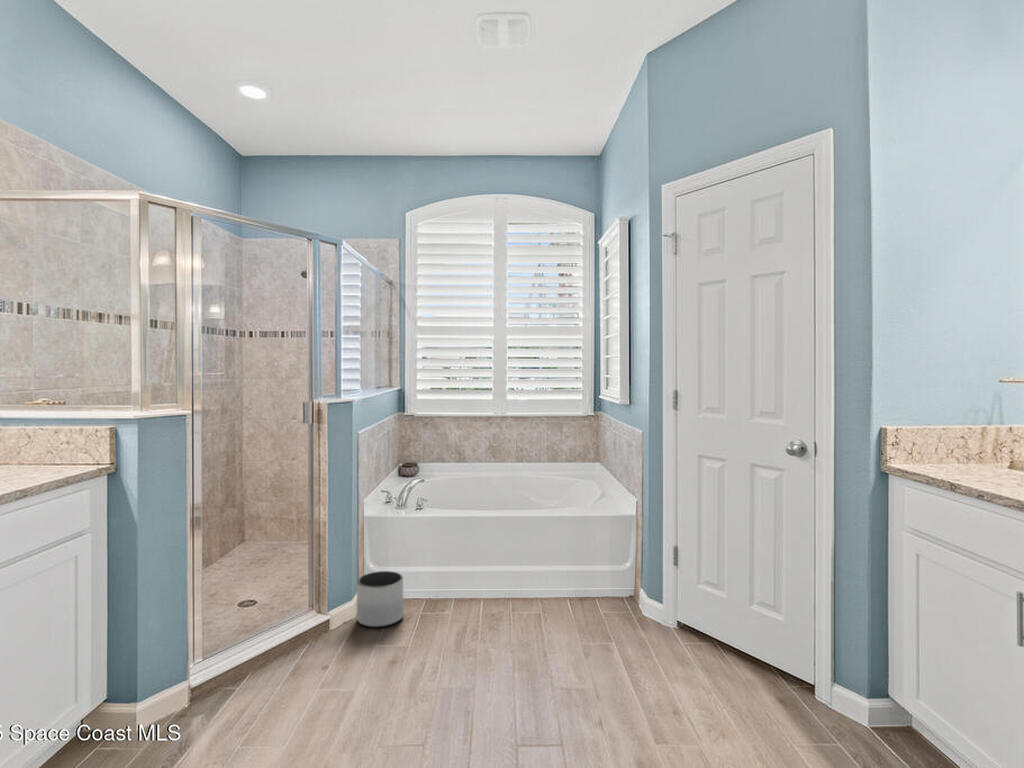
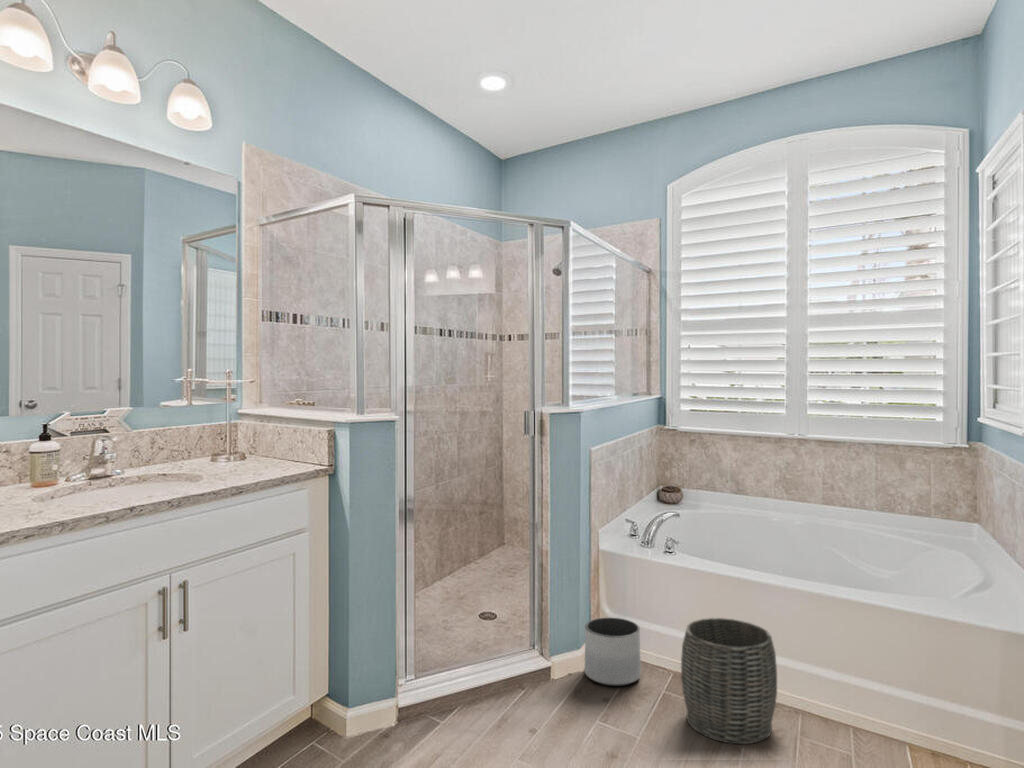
woven basket: none [442,557,510,650] -> present [681,618,777,744]

